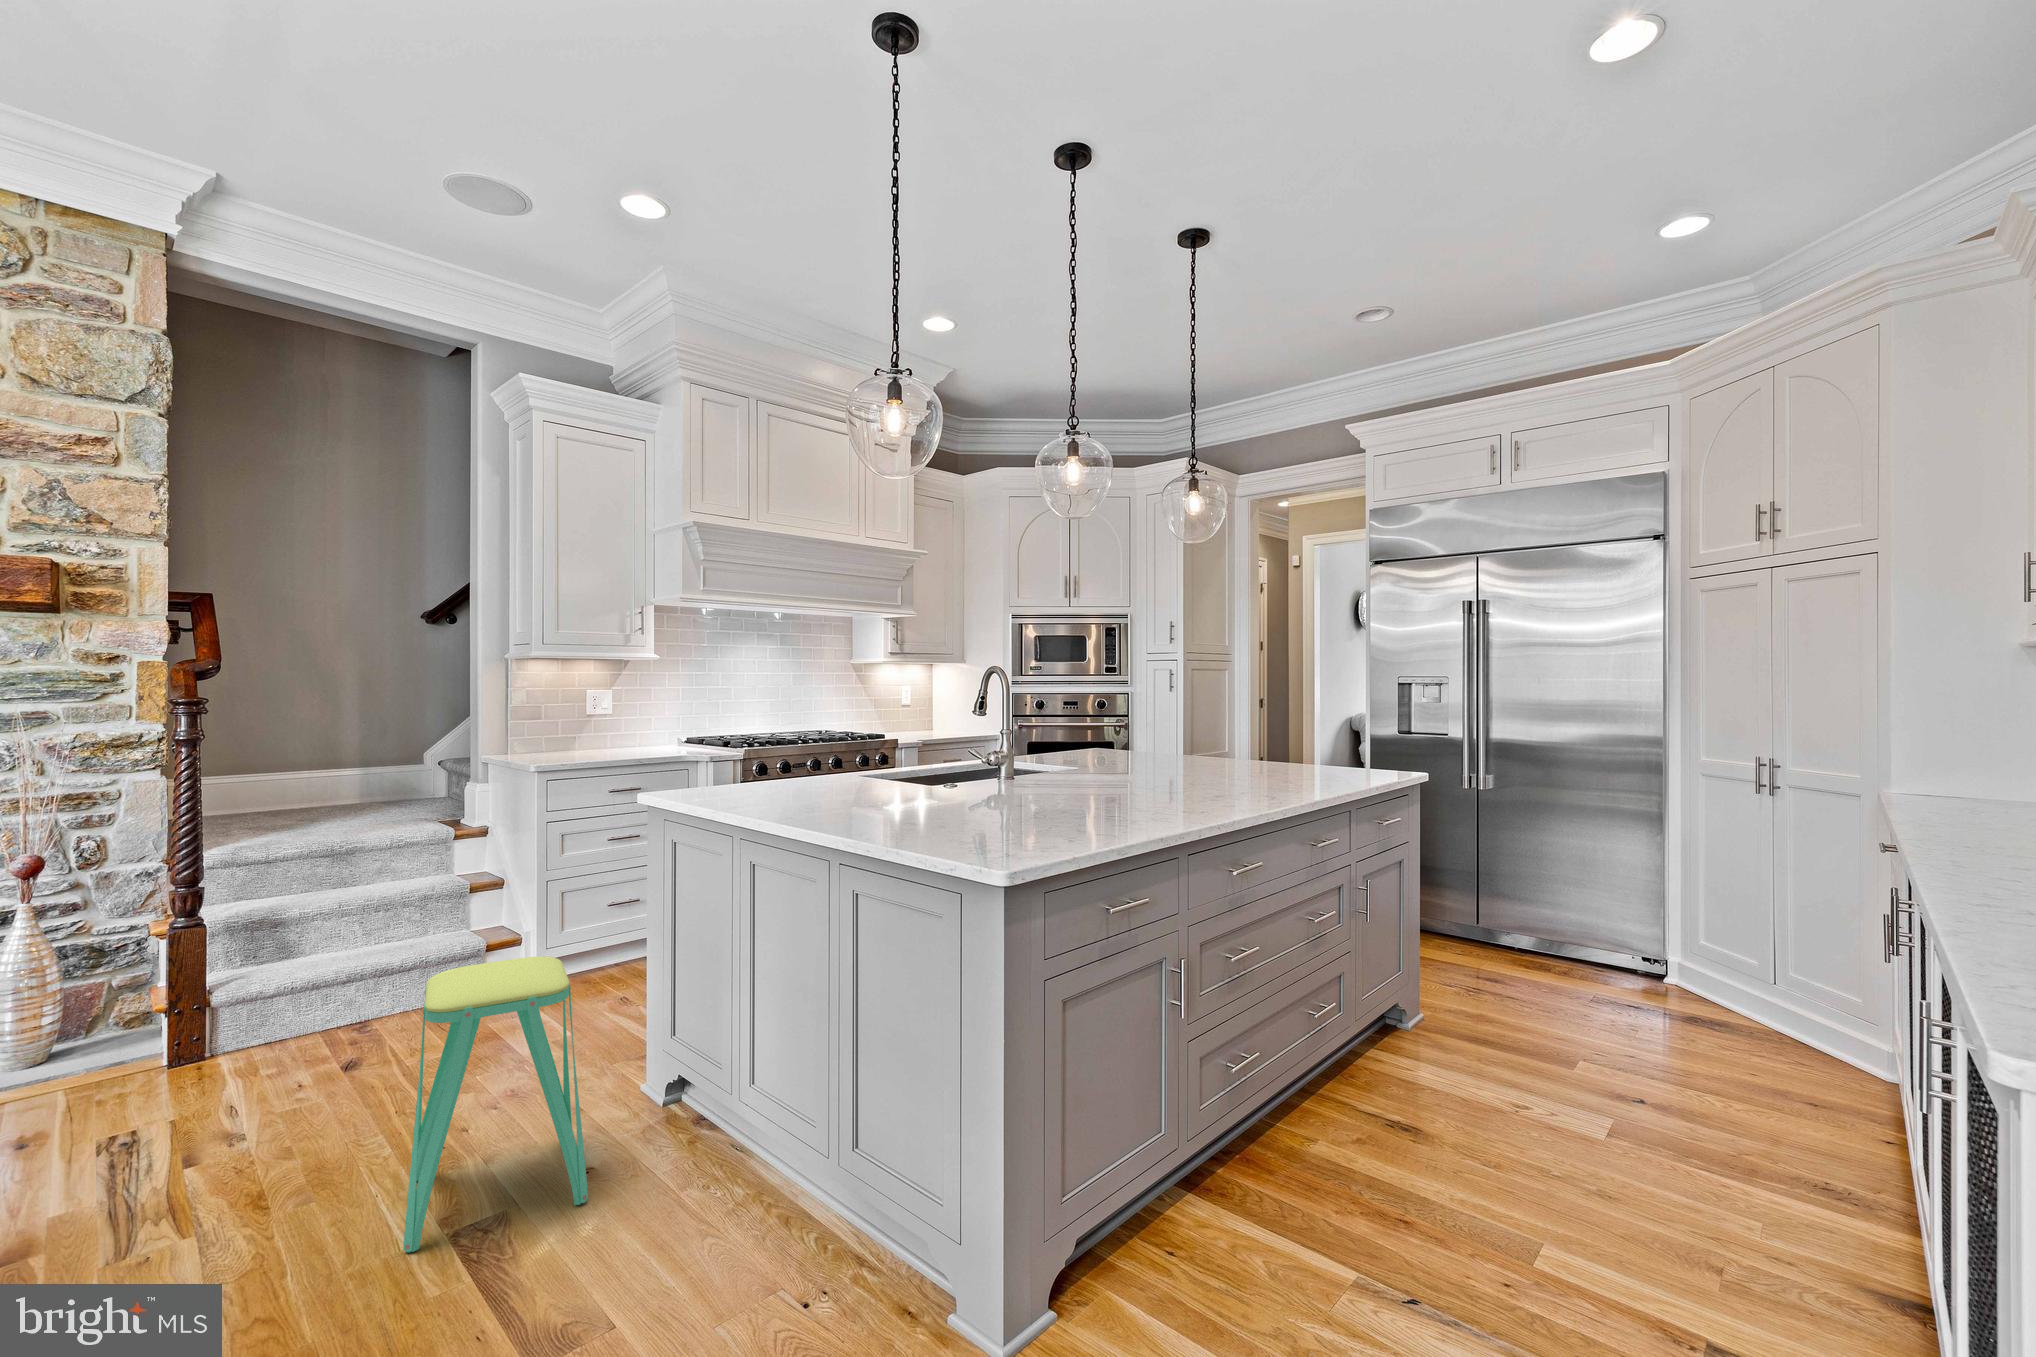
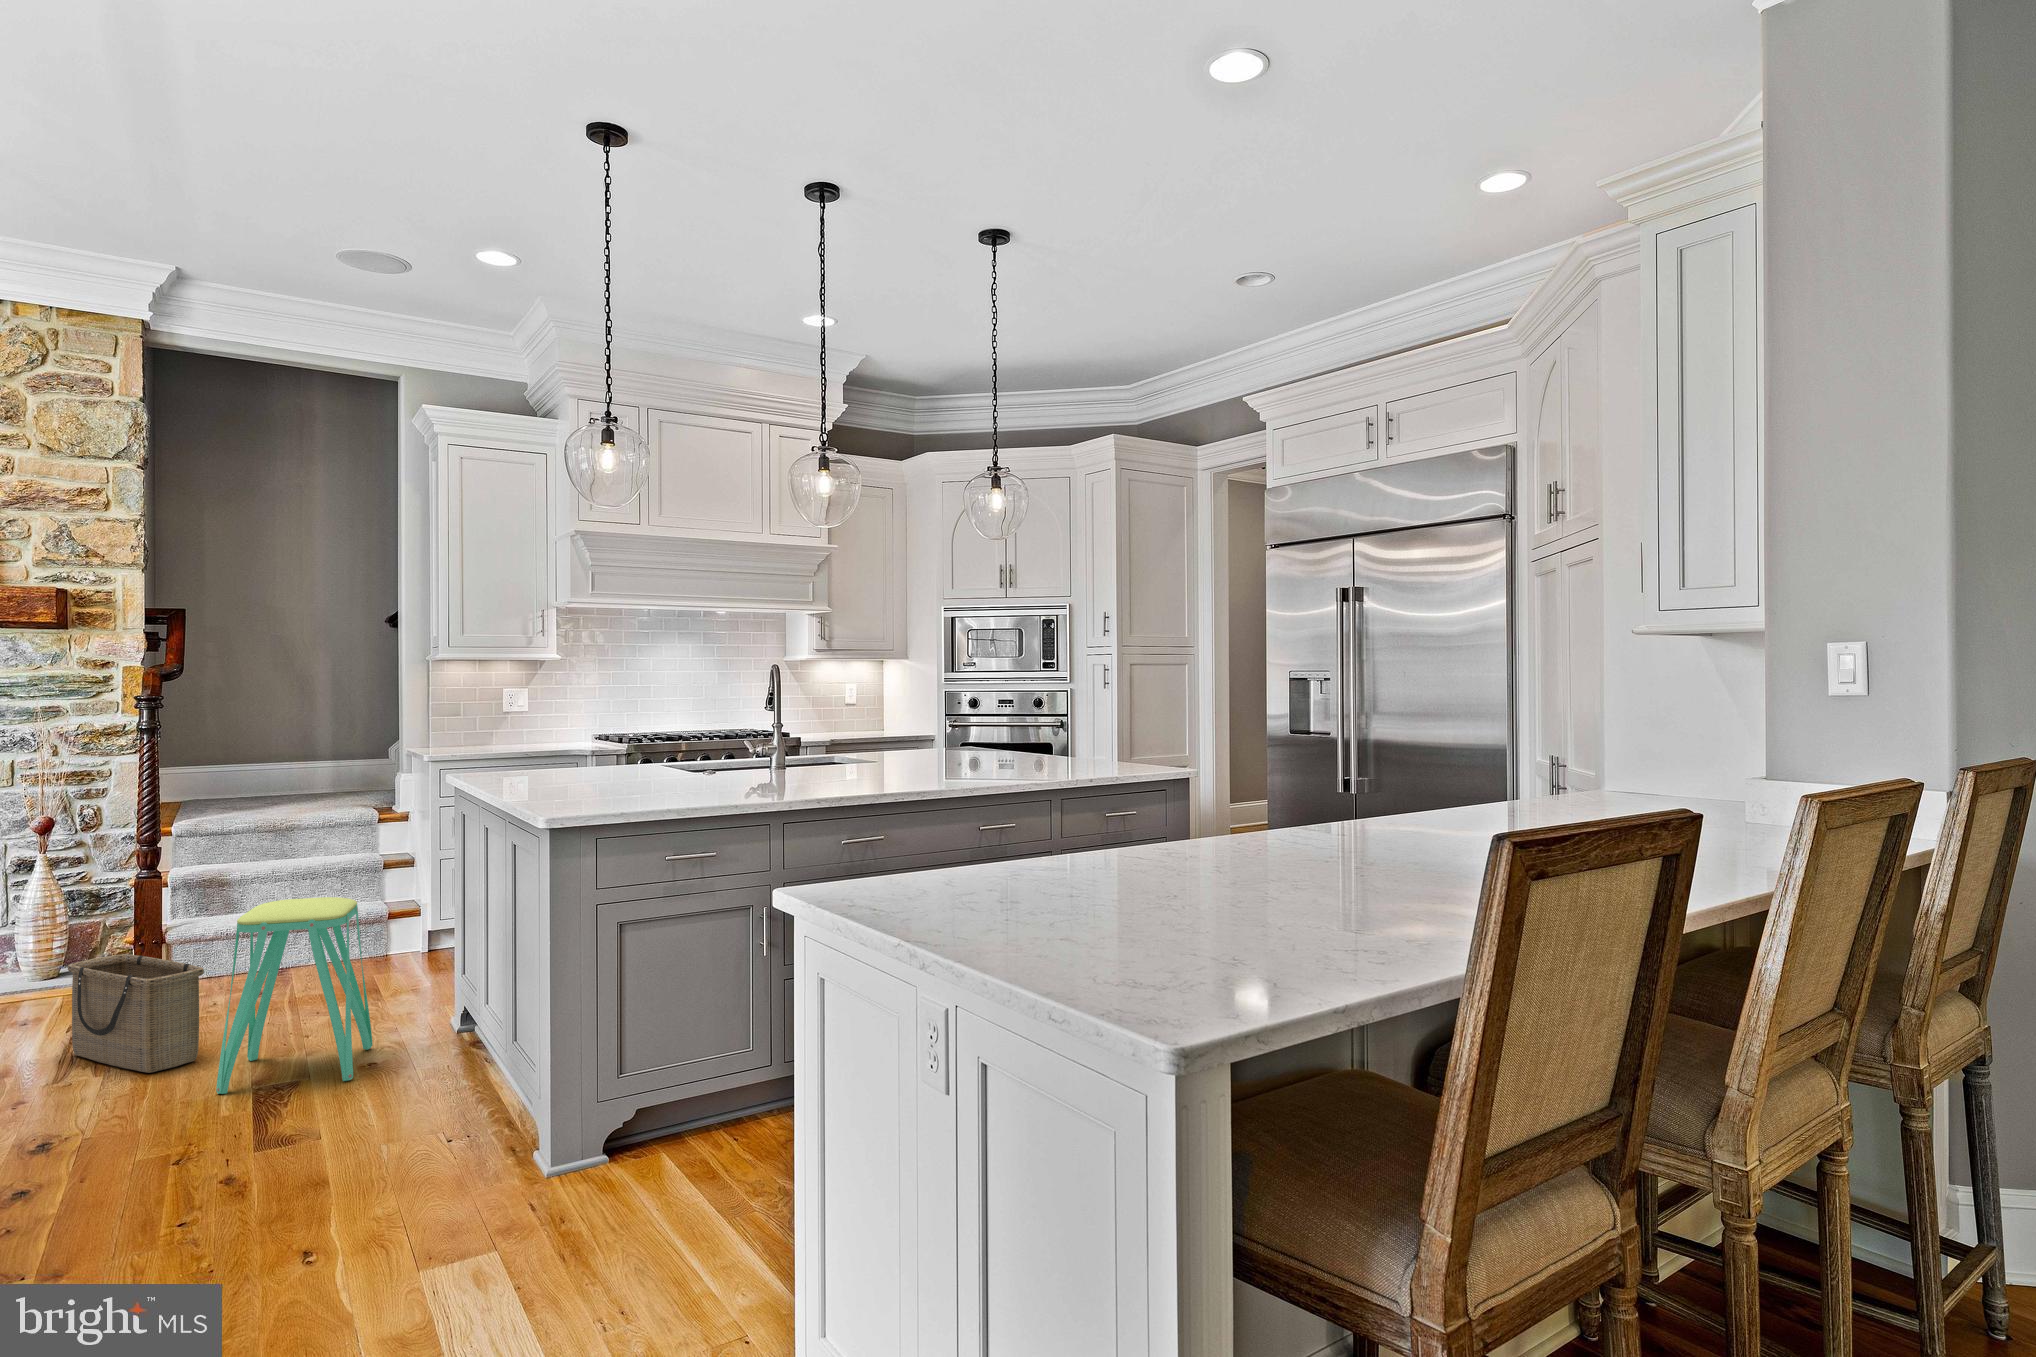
basket: none [125,1047,346,1223] -> present [68,954,204,1073]

